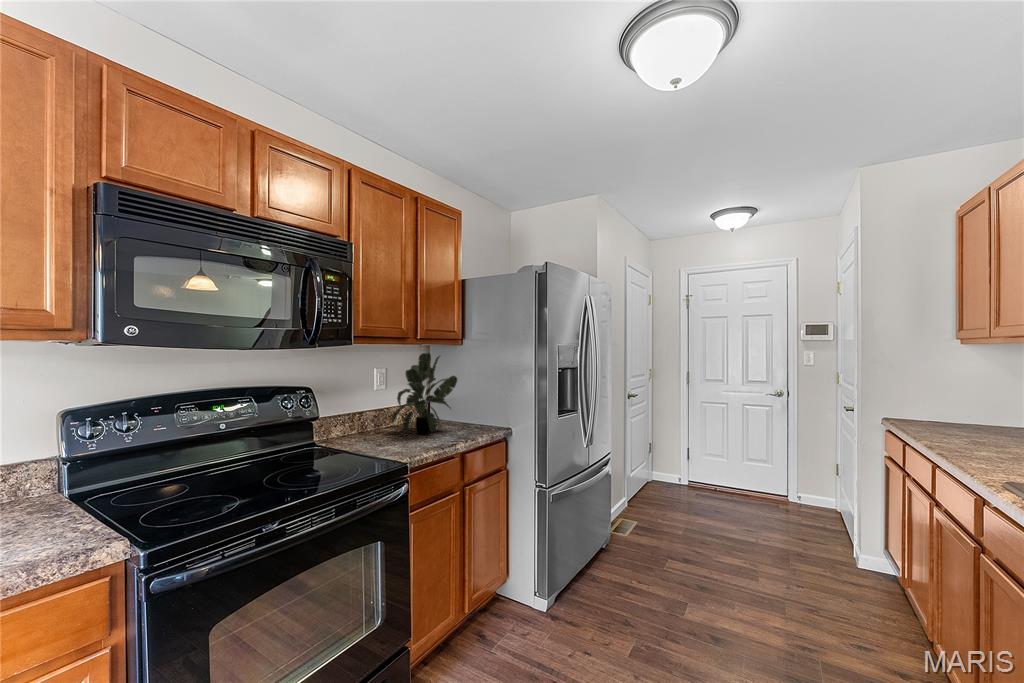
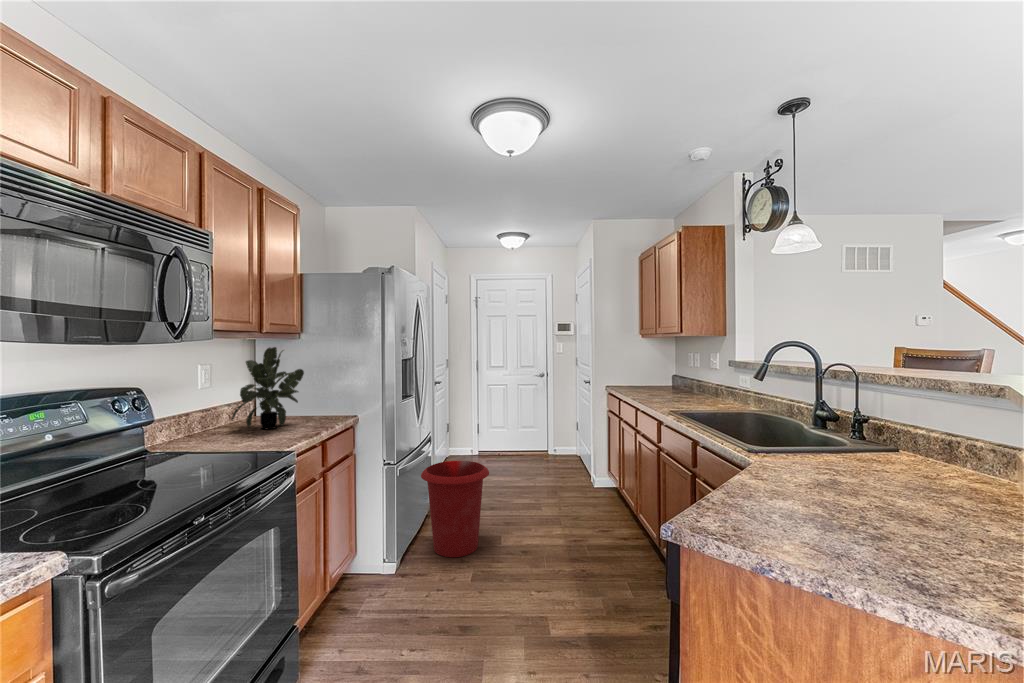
waste bin: none [585,492,669,614] -> present [421,461,489,557]

